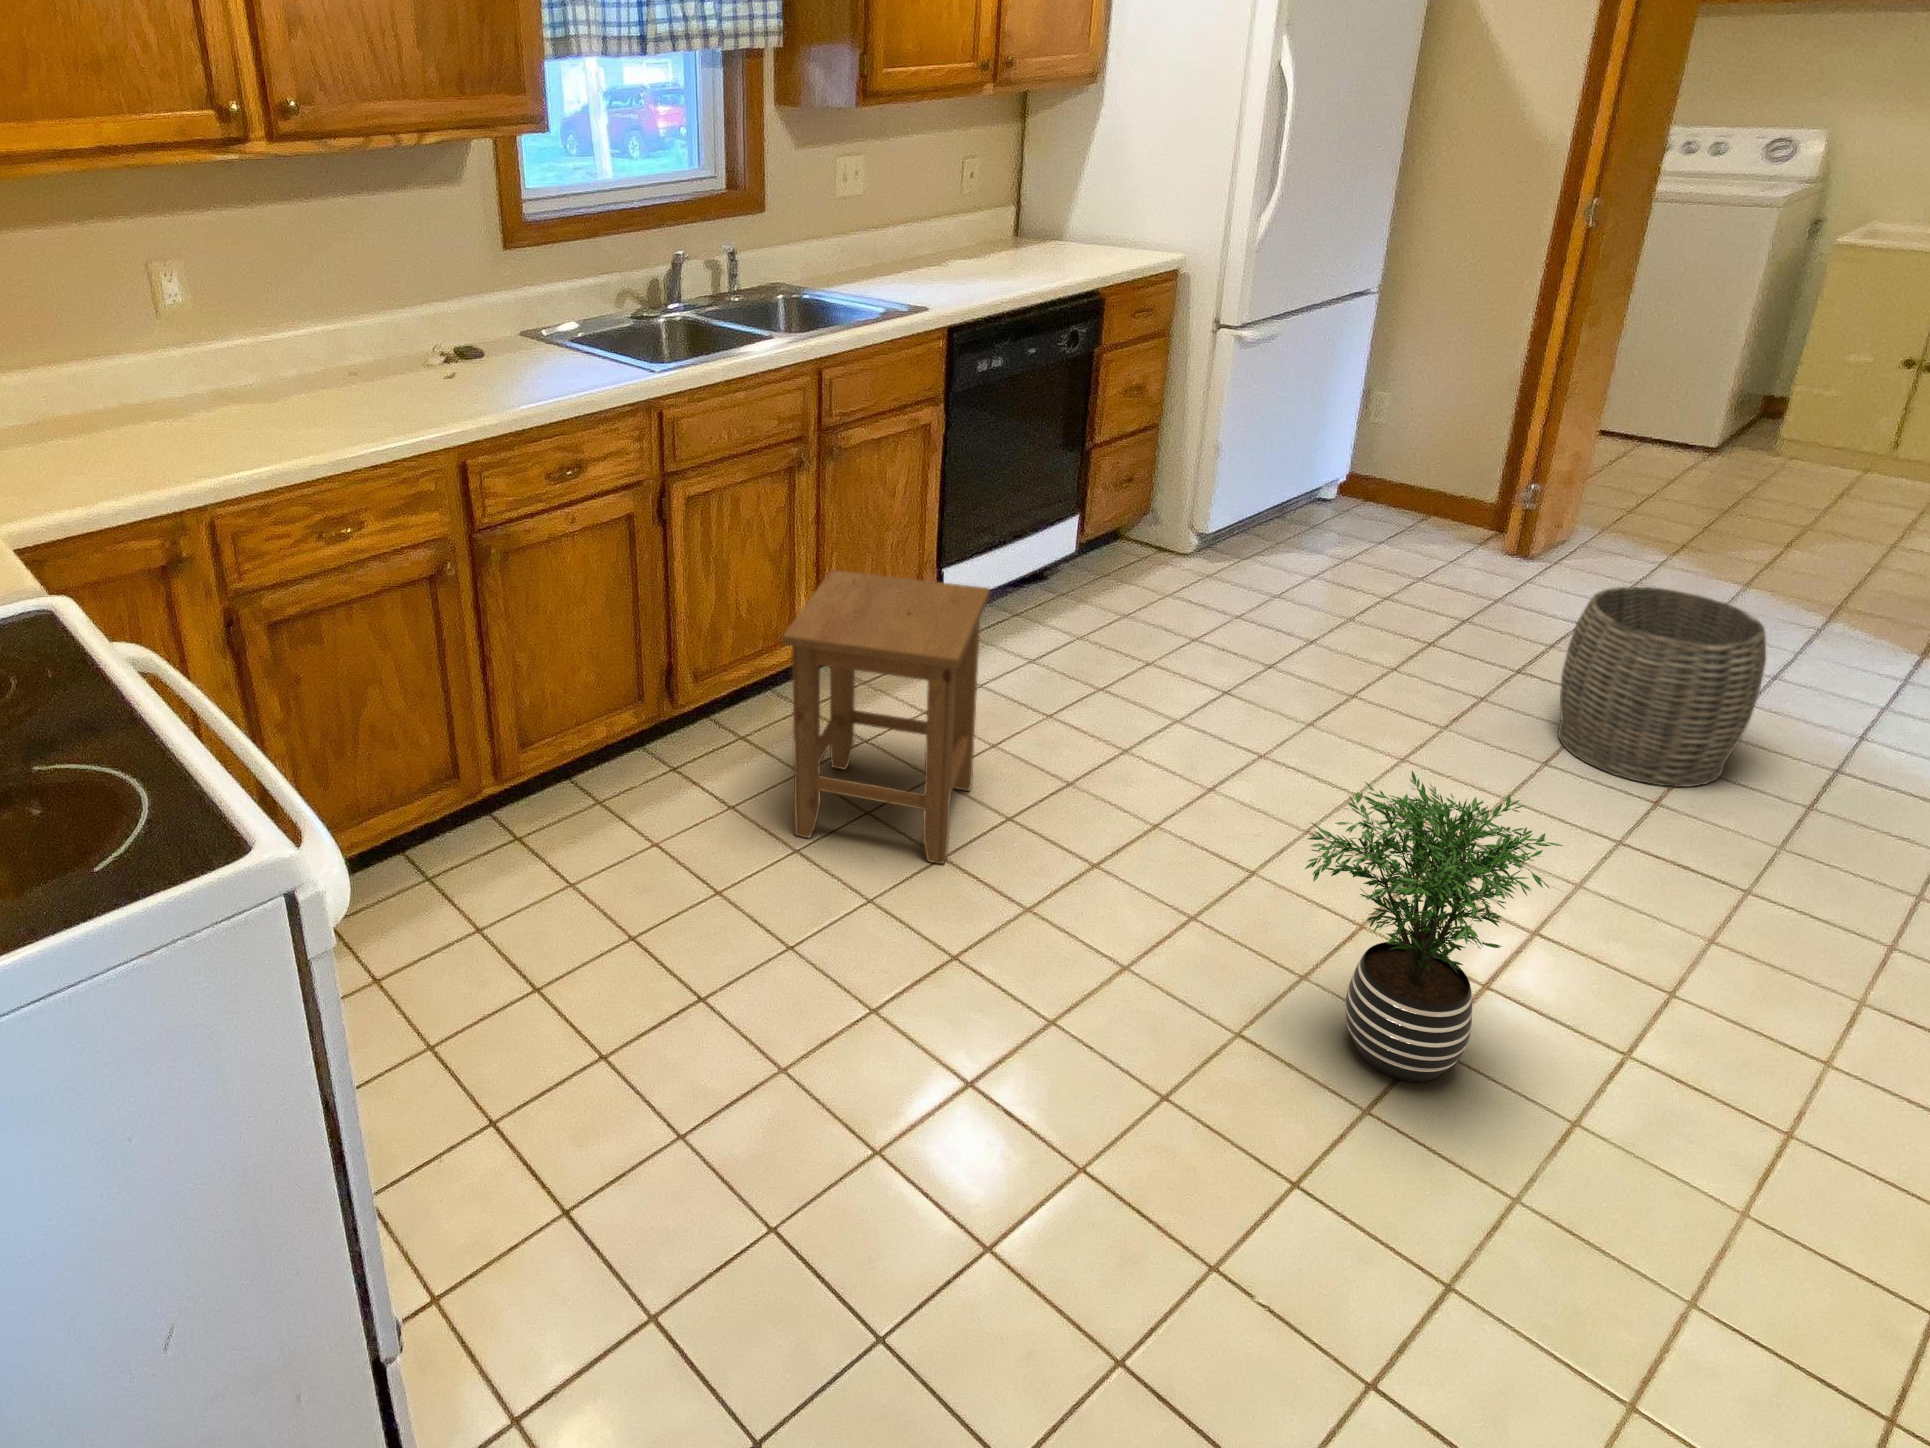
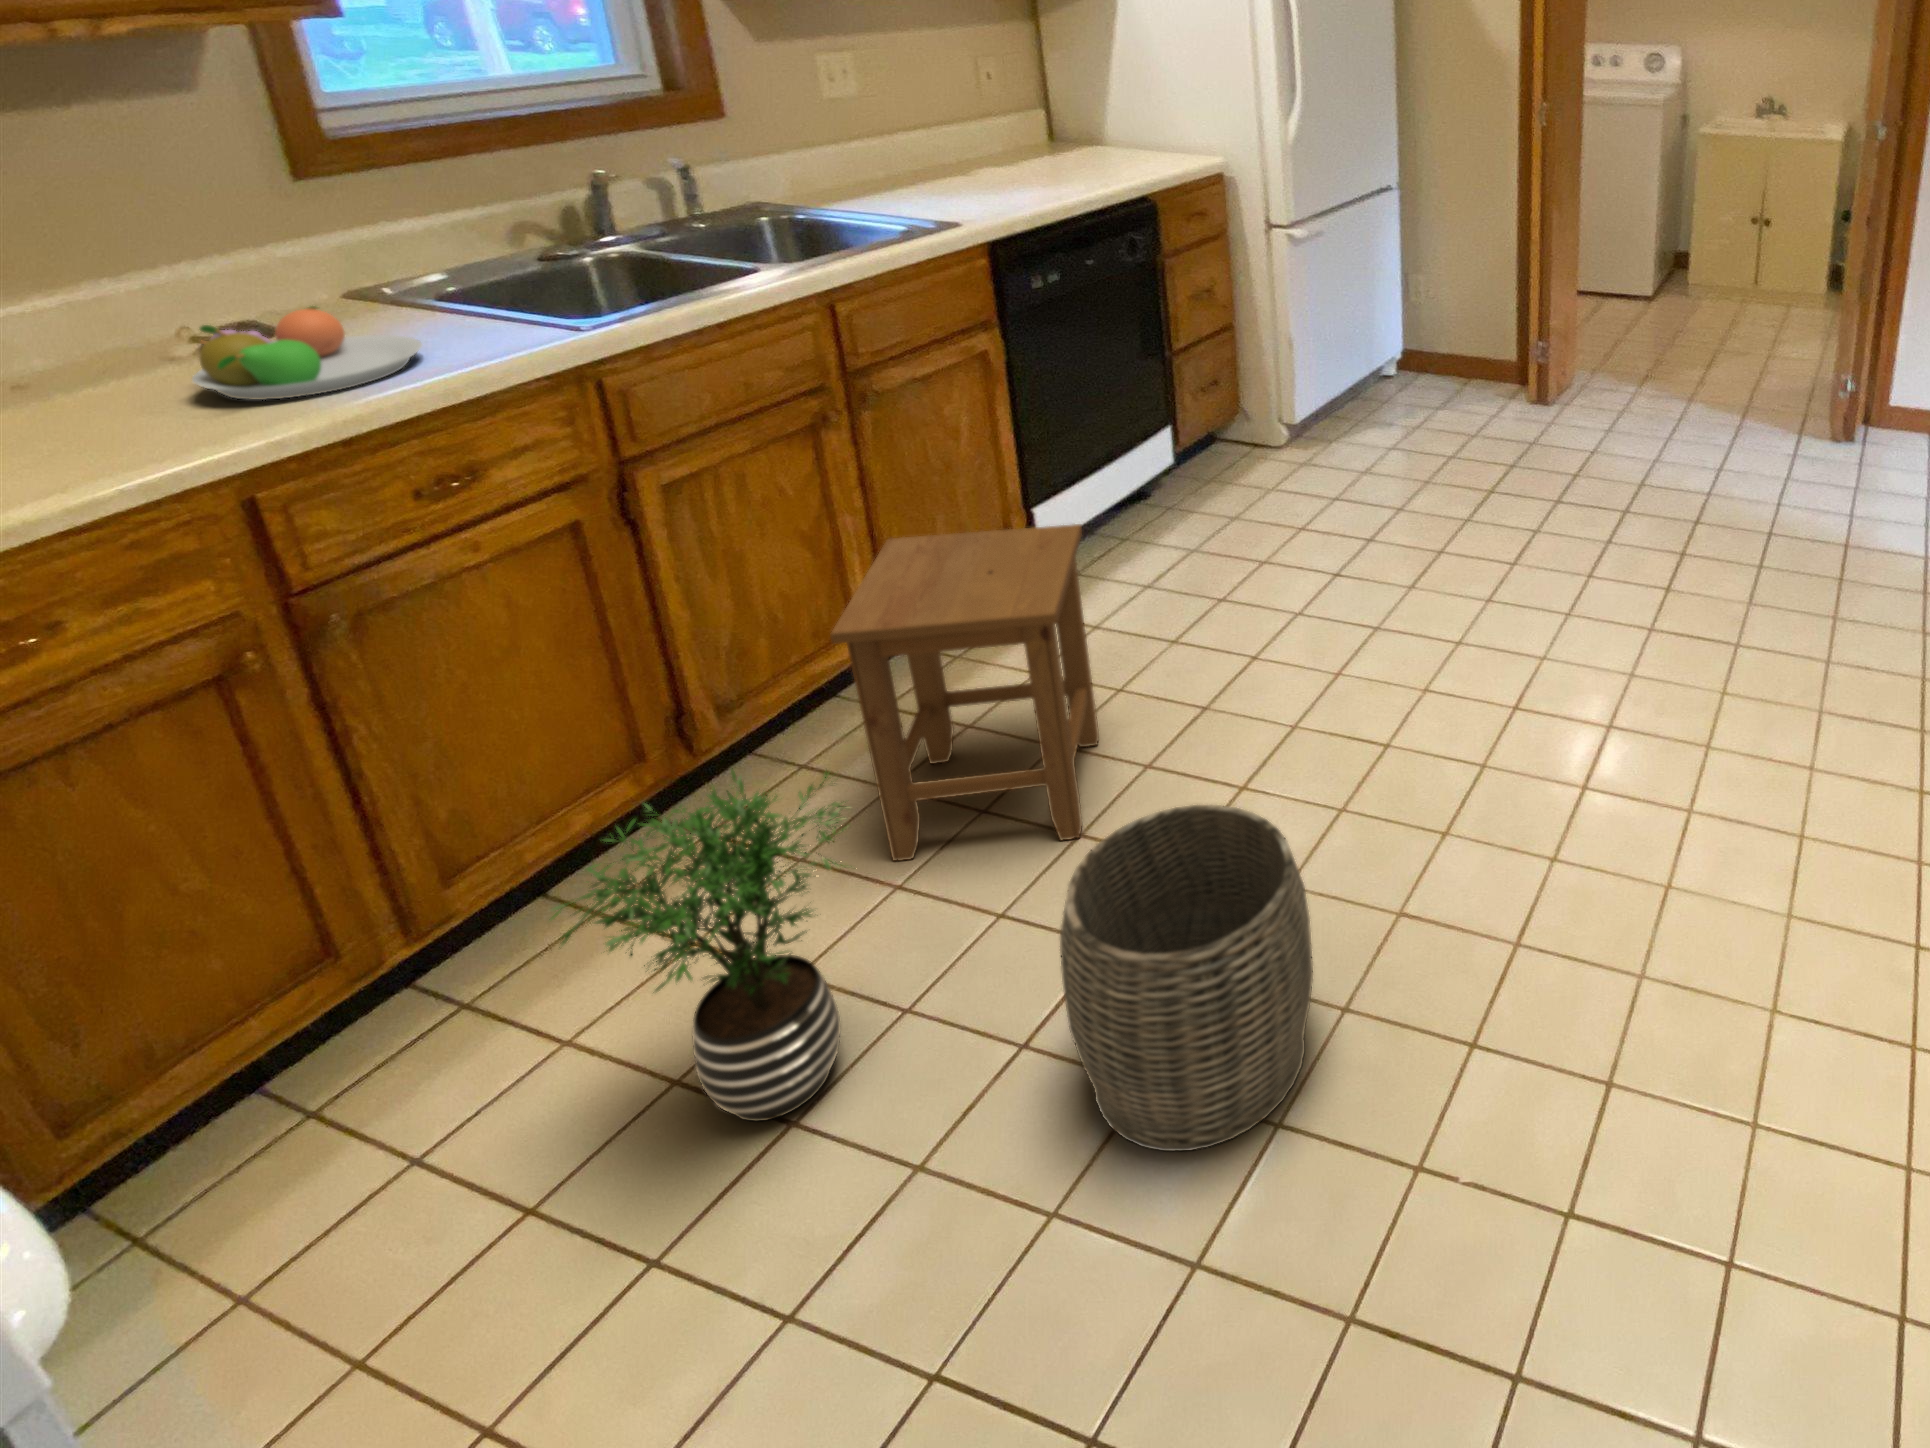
fruit bowl: none [444,336,562,397] -> present [192,306,422,400]
woven basket: present [1558,587,1766,787] -> present [1060,805,1313,1151]
potted plant: present [1305,771,1562,1082] -> present [549,768,848,1121]

